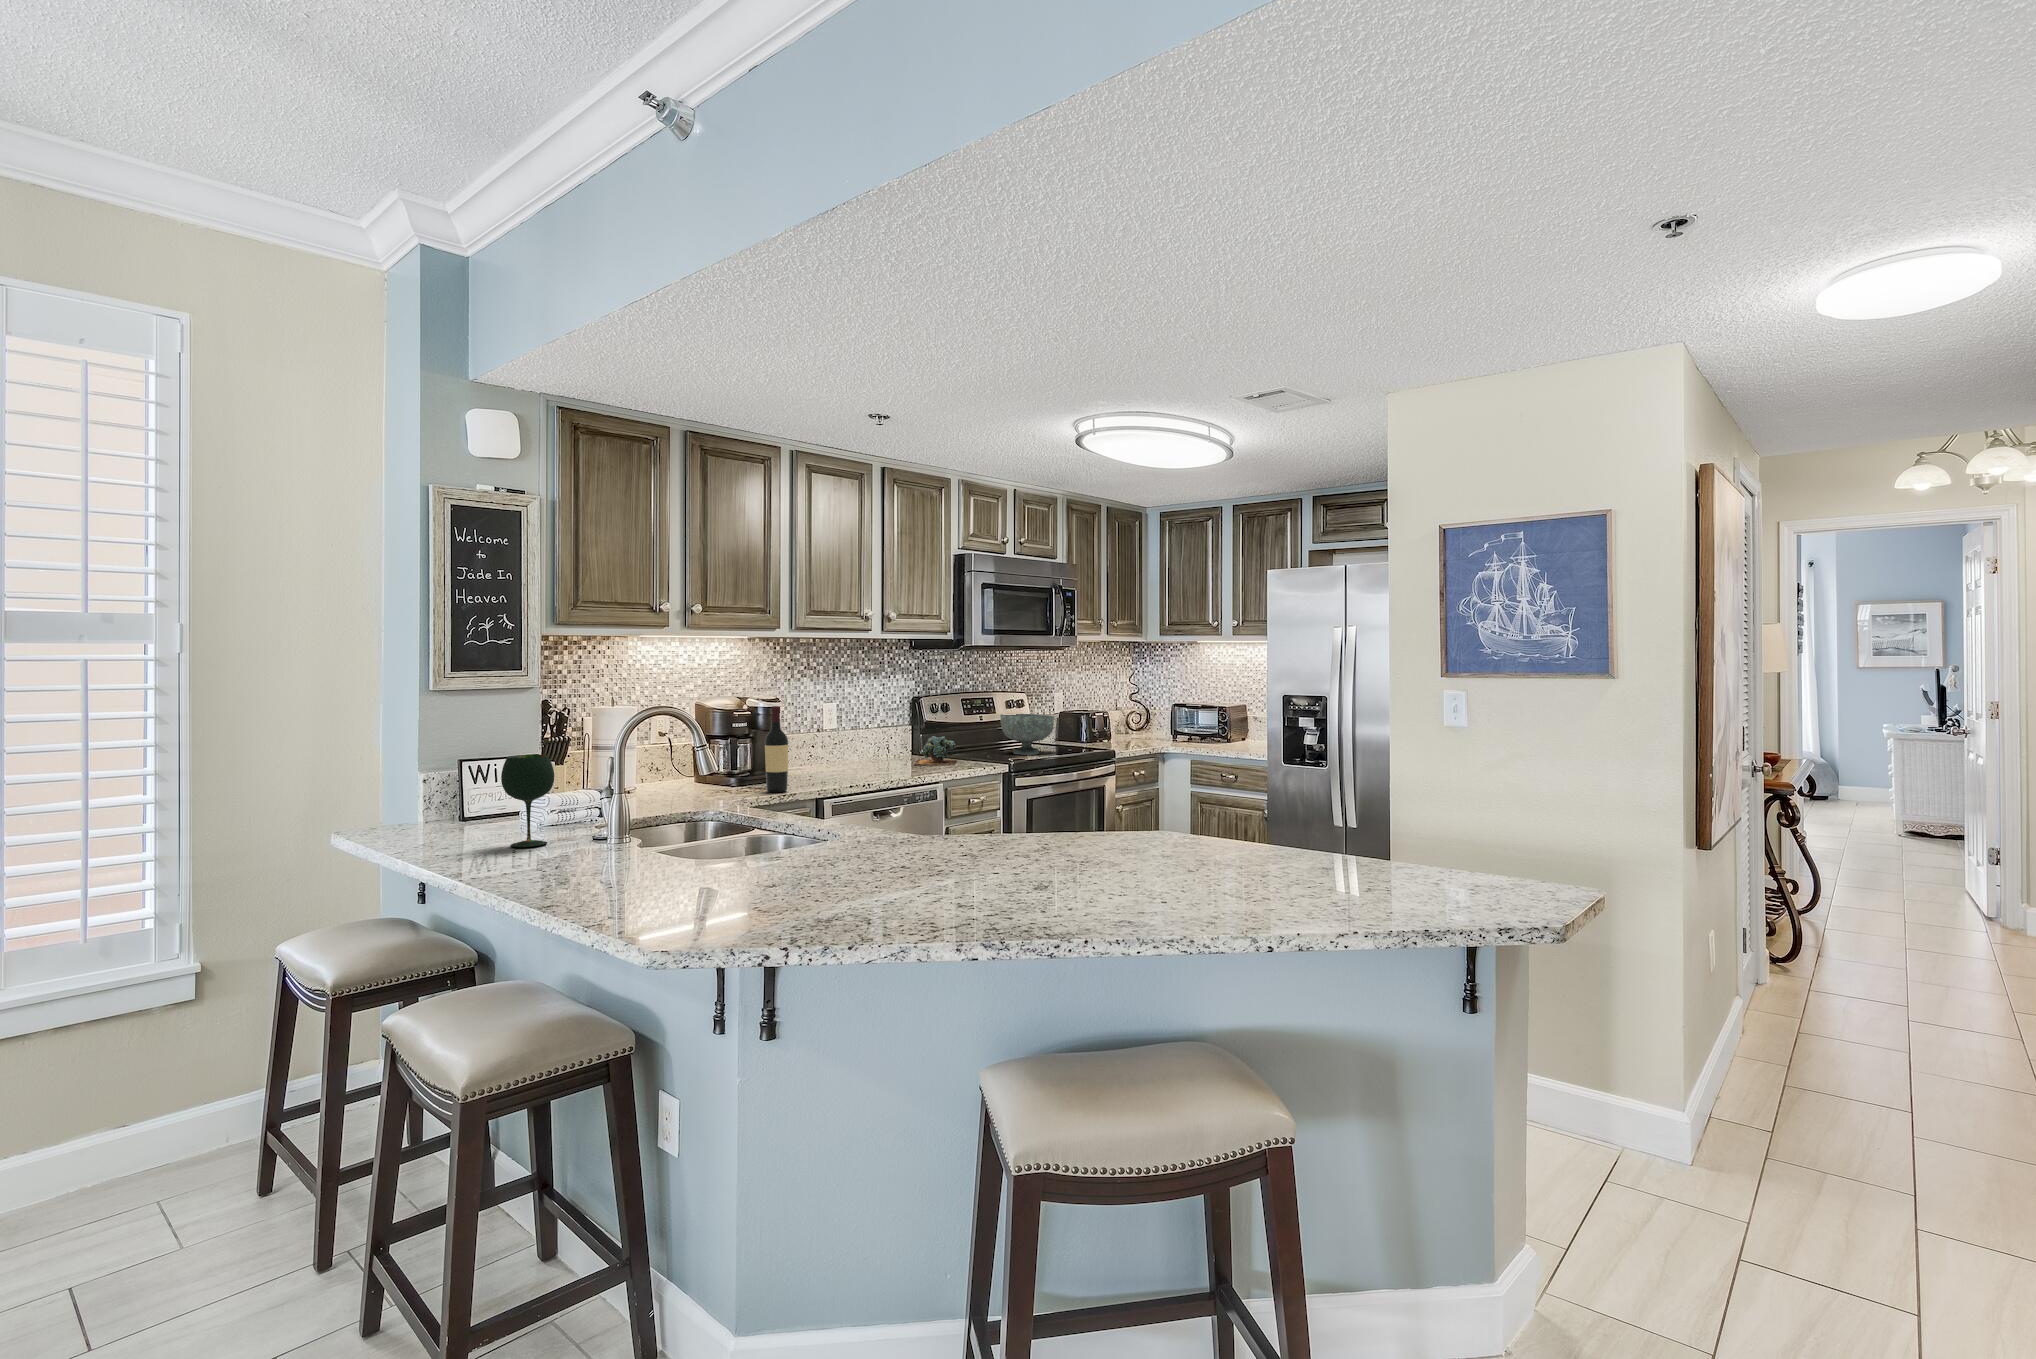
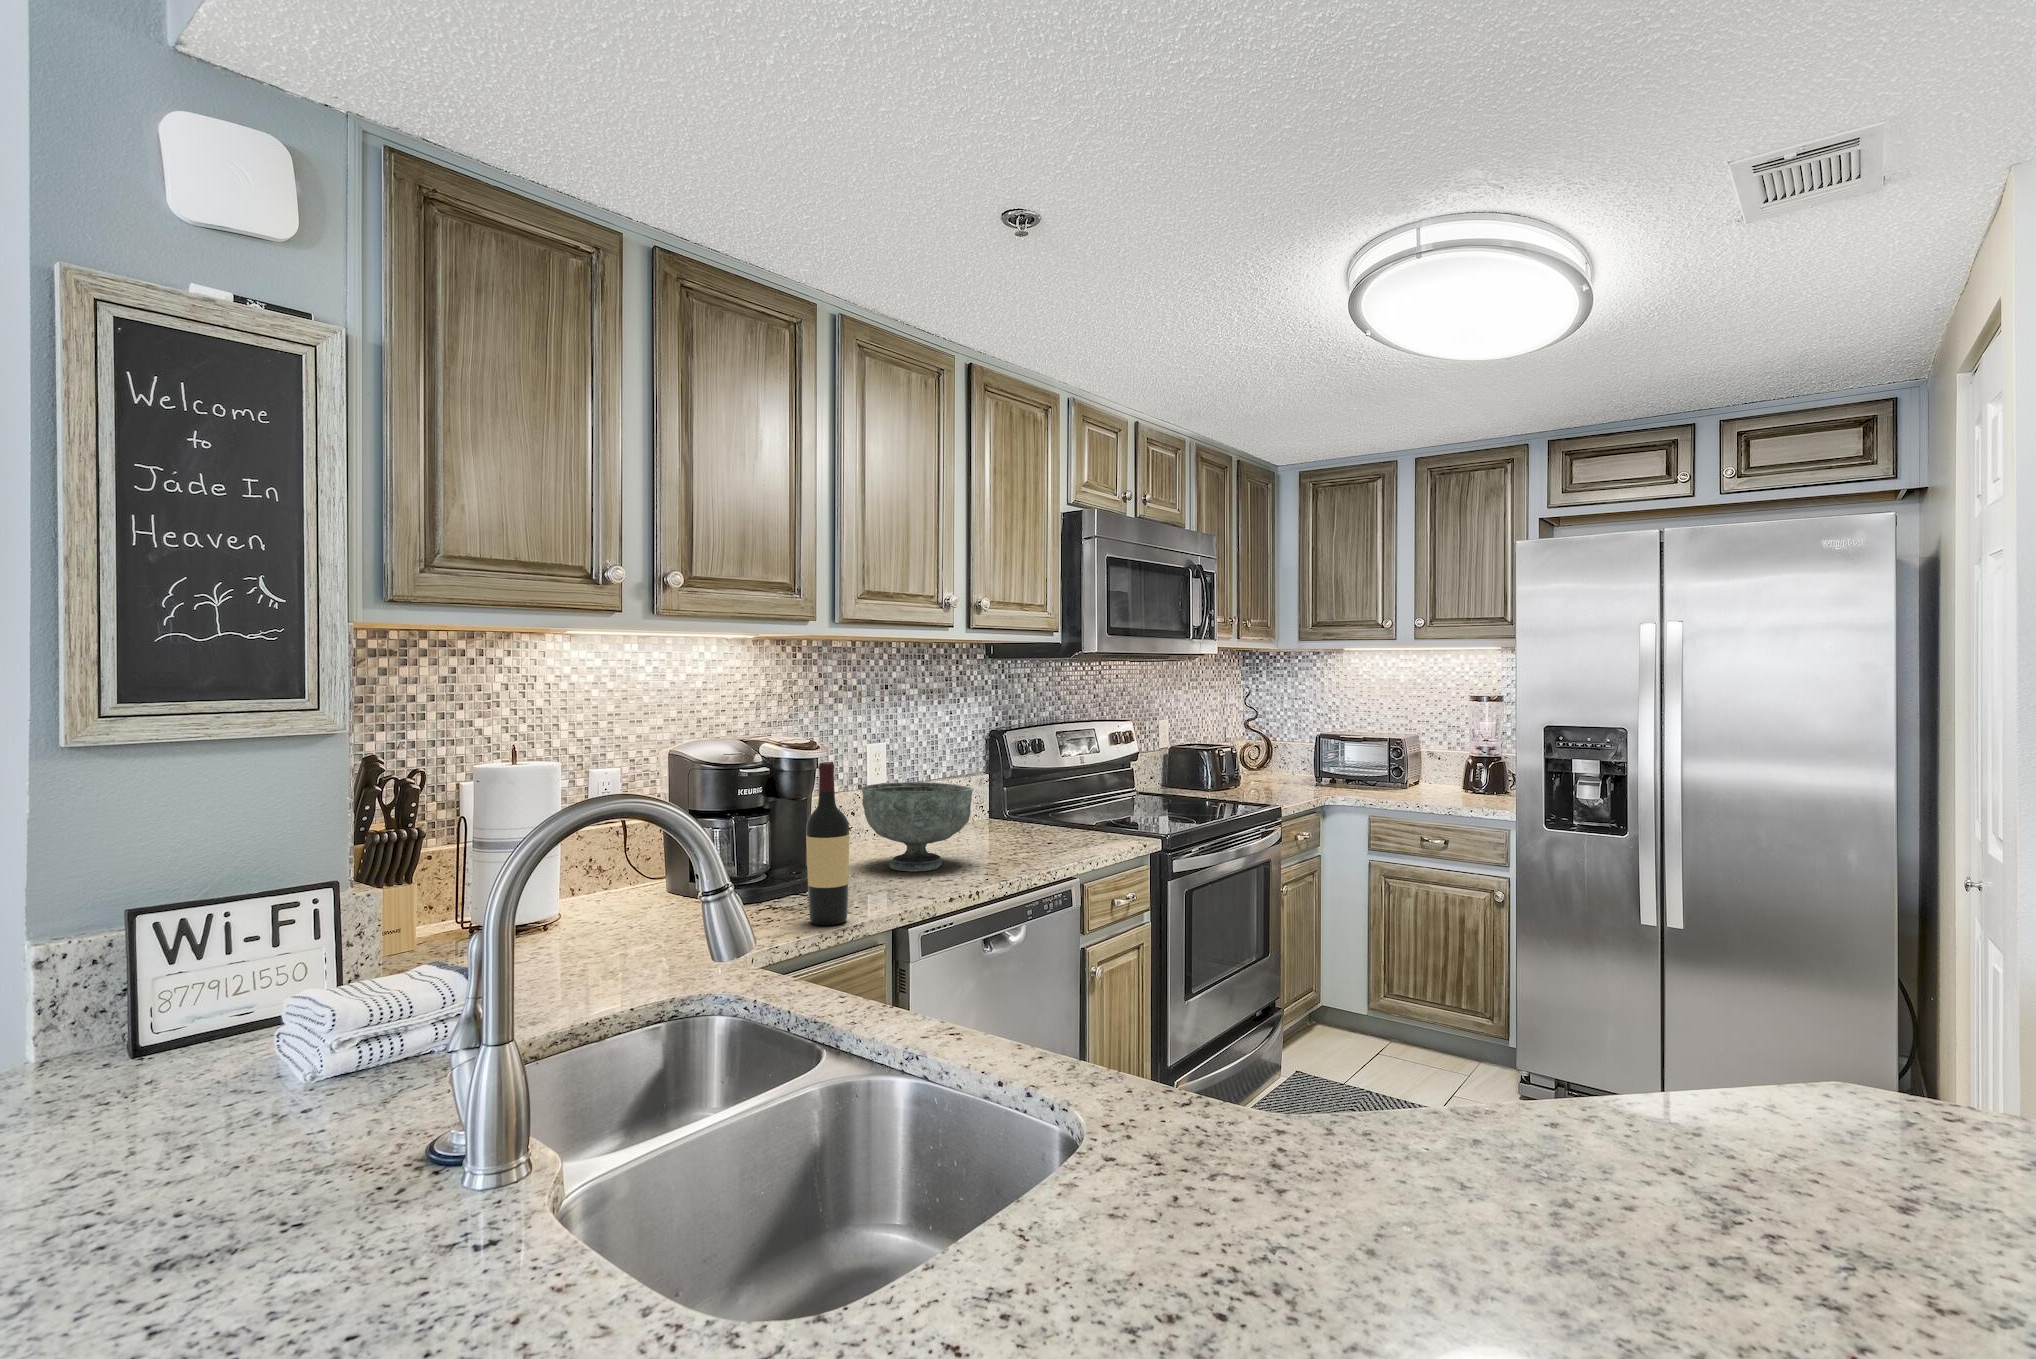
decorative bowl: present [1000,714,1054,755] -> present [862,782,973,871]
succulent plant: present [914,736,957,765] -> none [1002,791,1070,839]
wine glass: present [501,755,554,847] -> none [109,961,297,1277]

